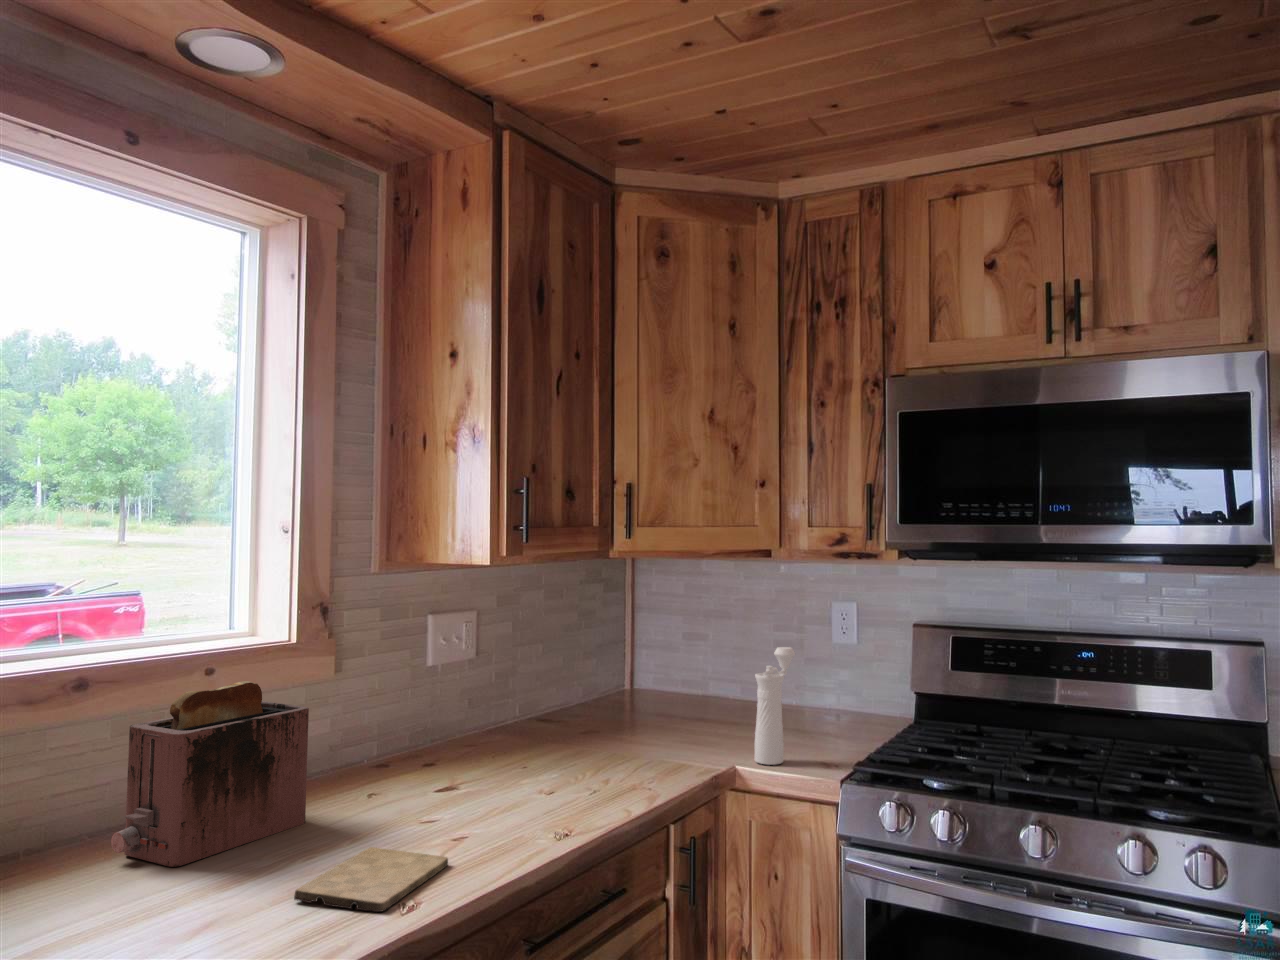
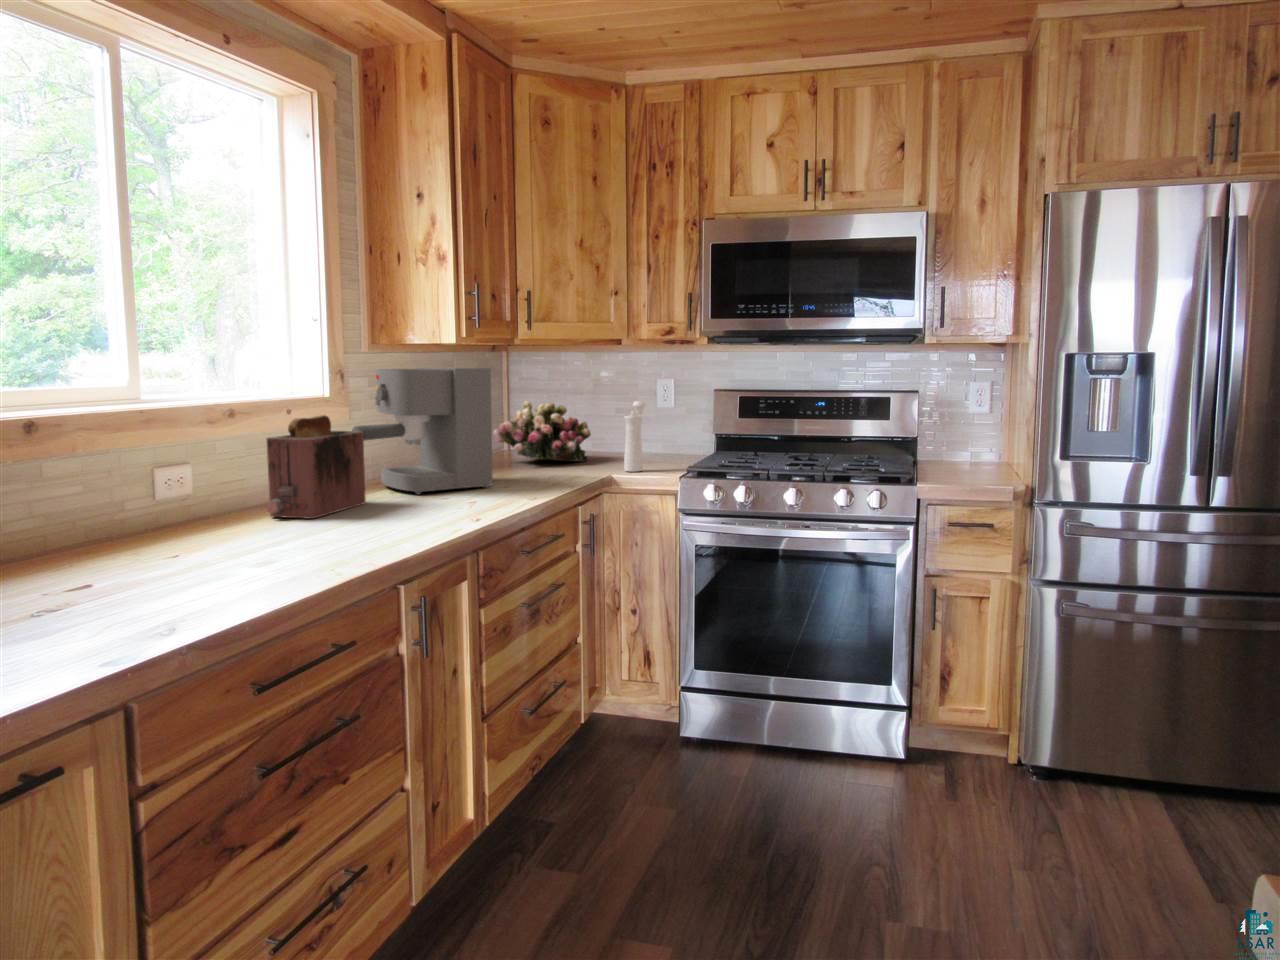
coffee maker: none [309,596,530,804] -> present [352,368,493,494]
flower arrangement: none [581,634,721,730] -> present [493,401,591,462]
cutting board: present [294,847,448,912] -> none [408,504,480,522]

